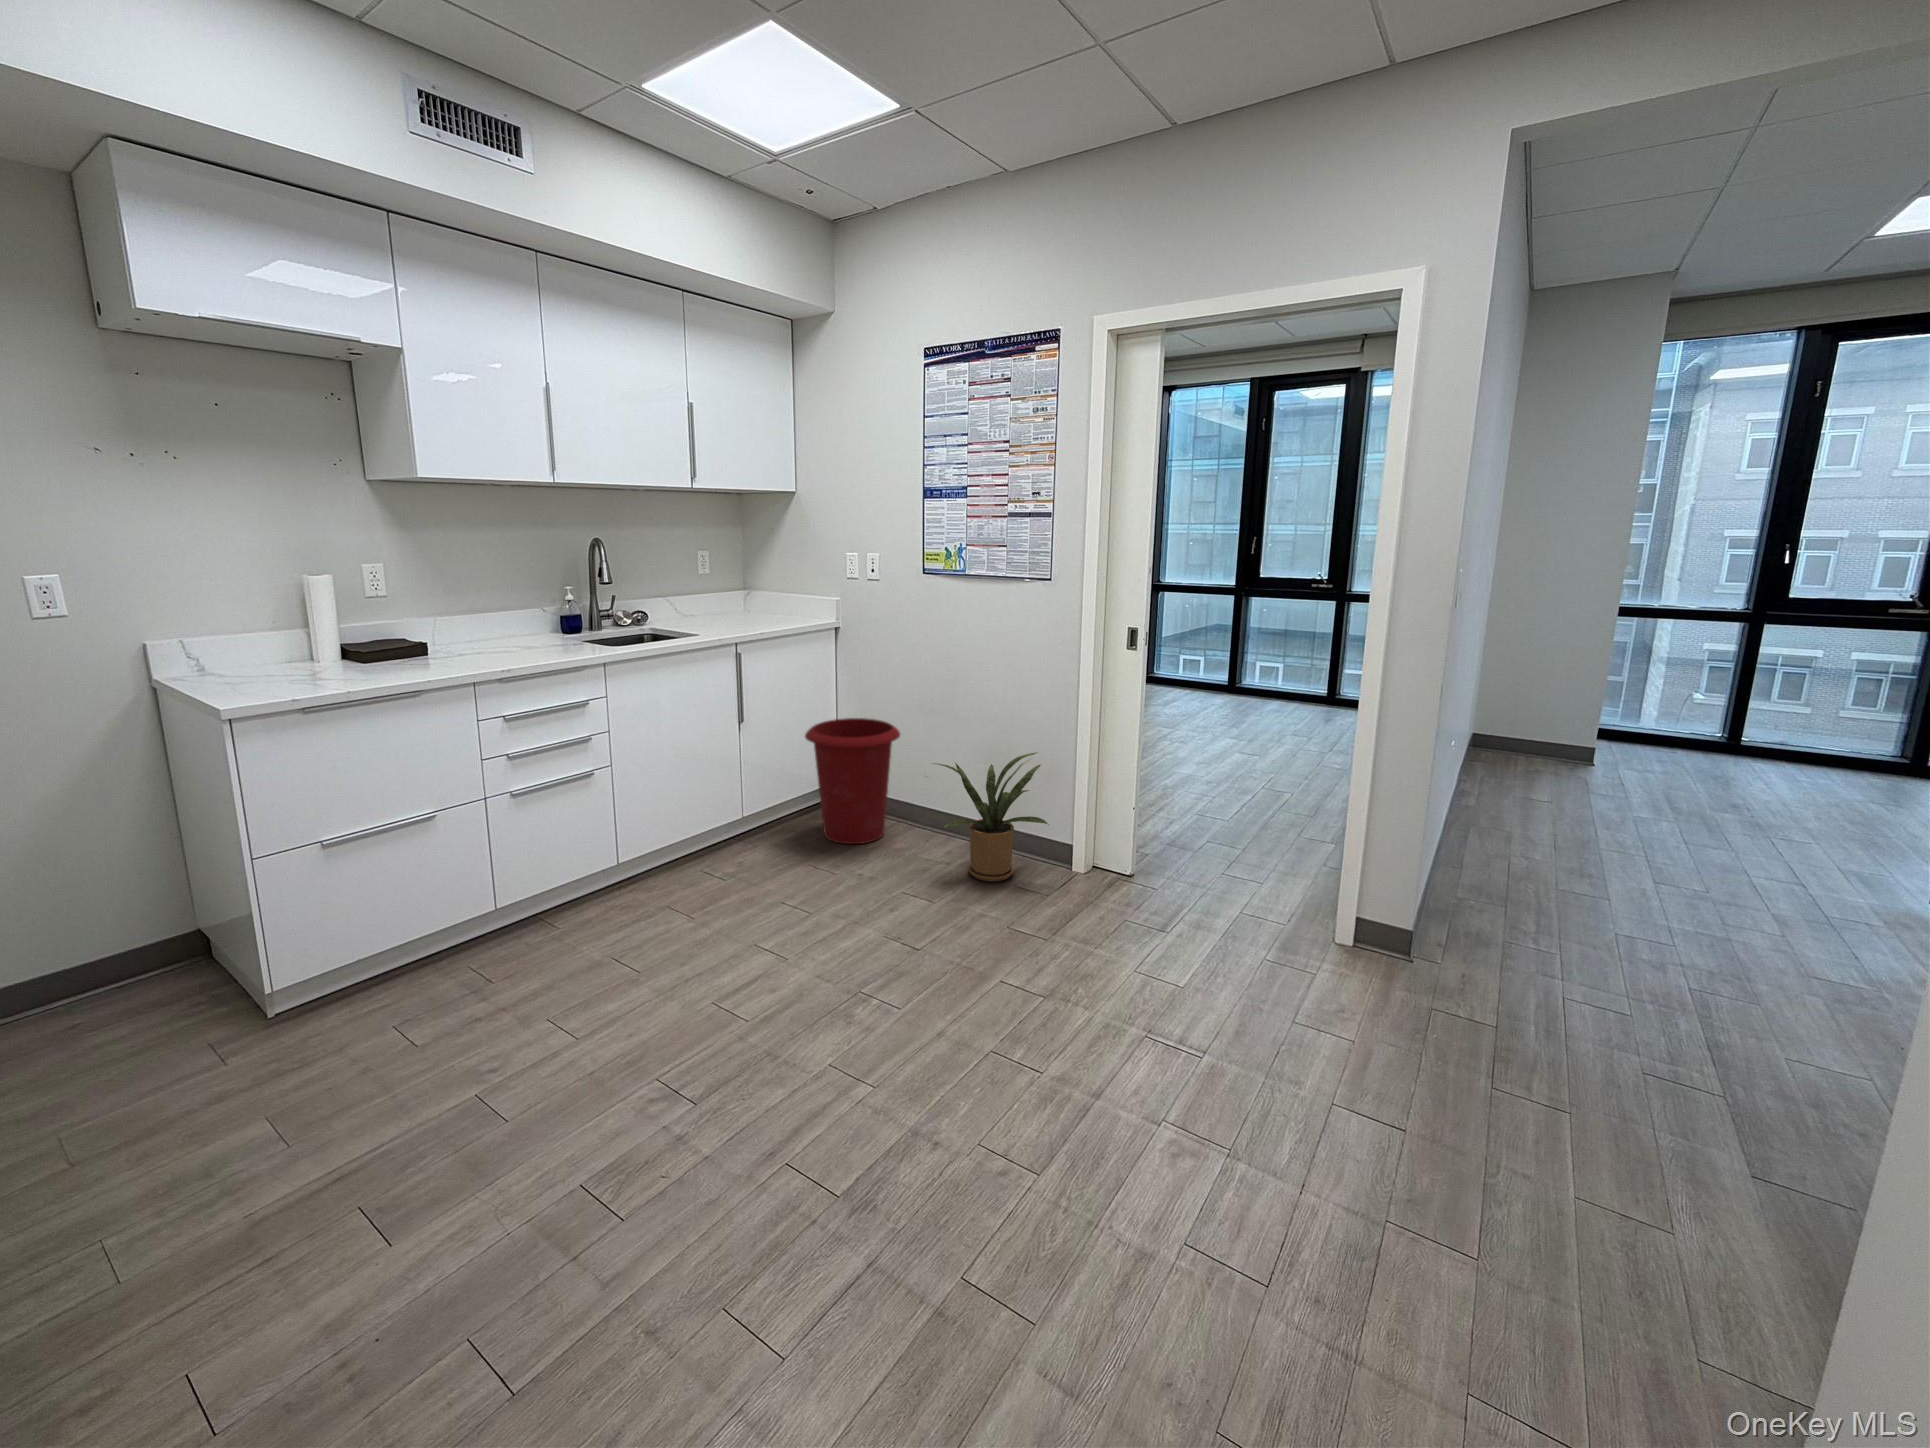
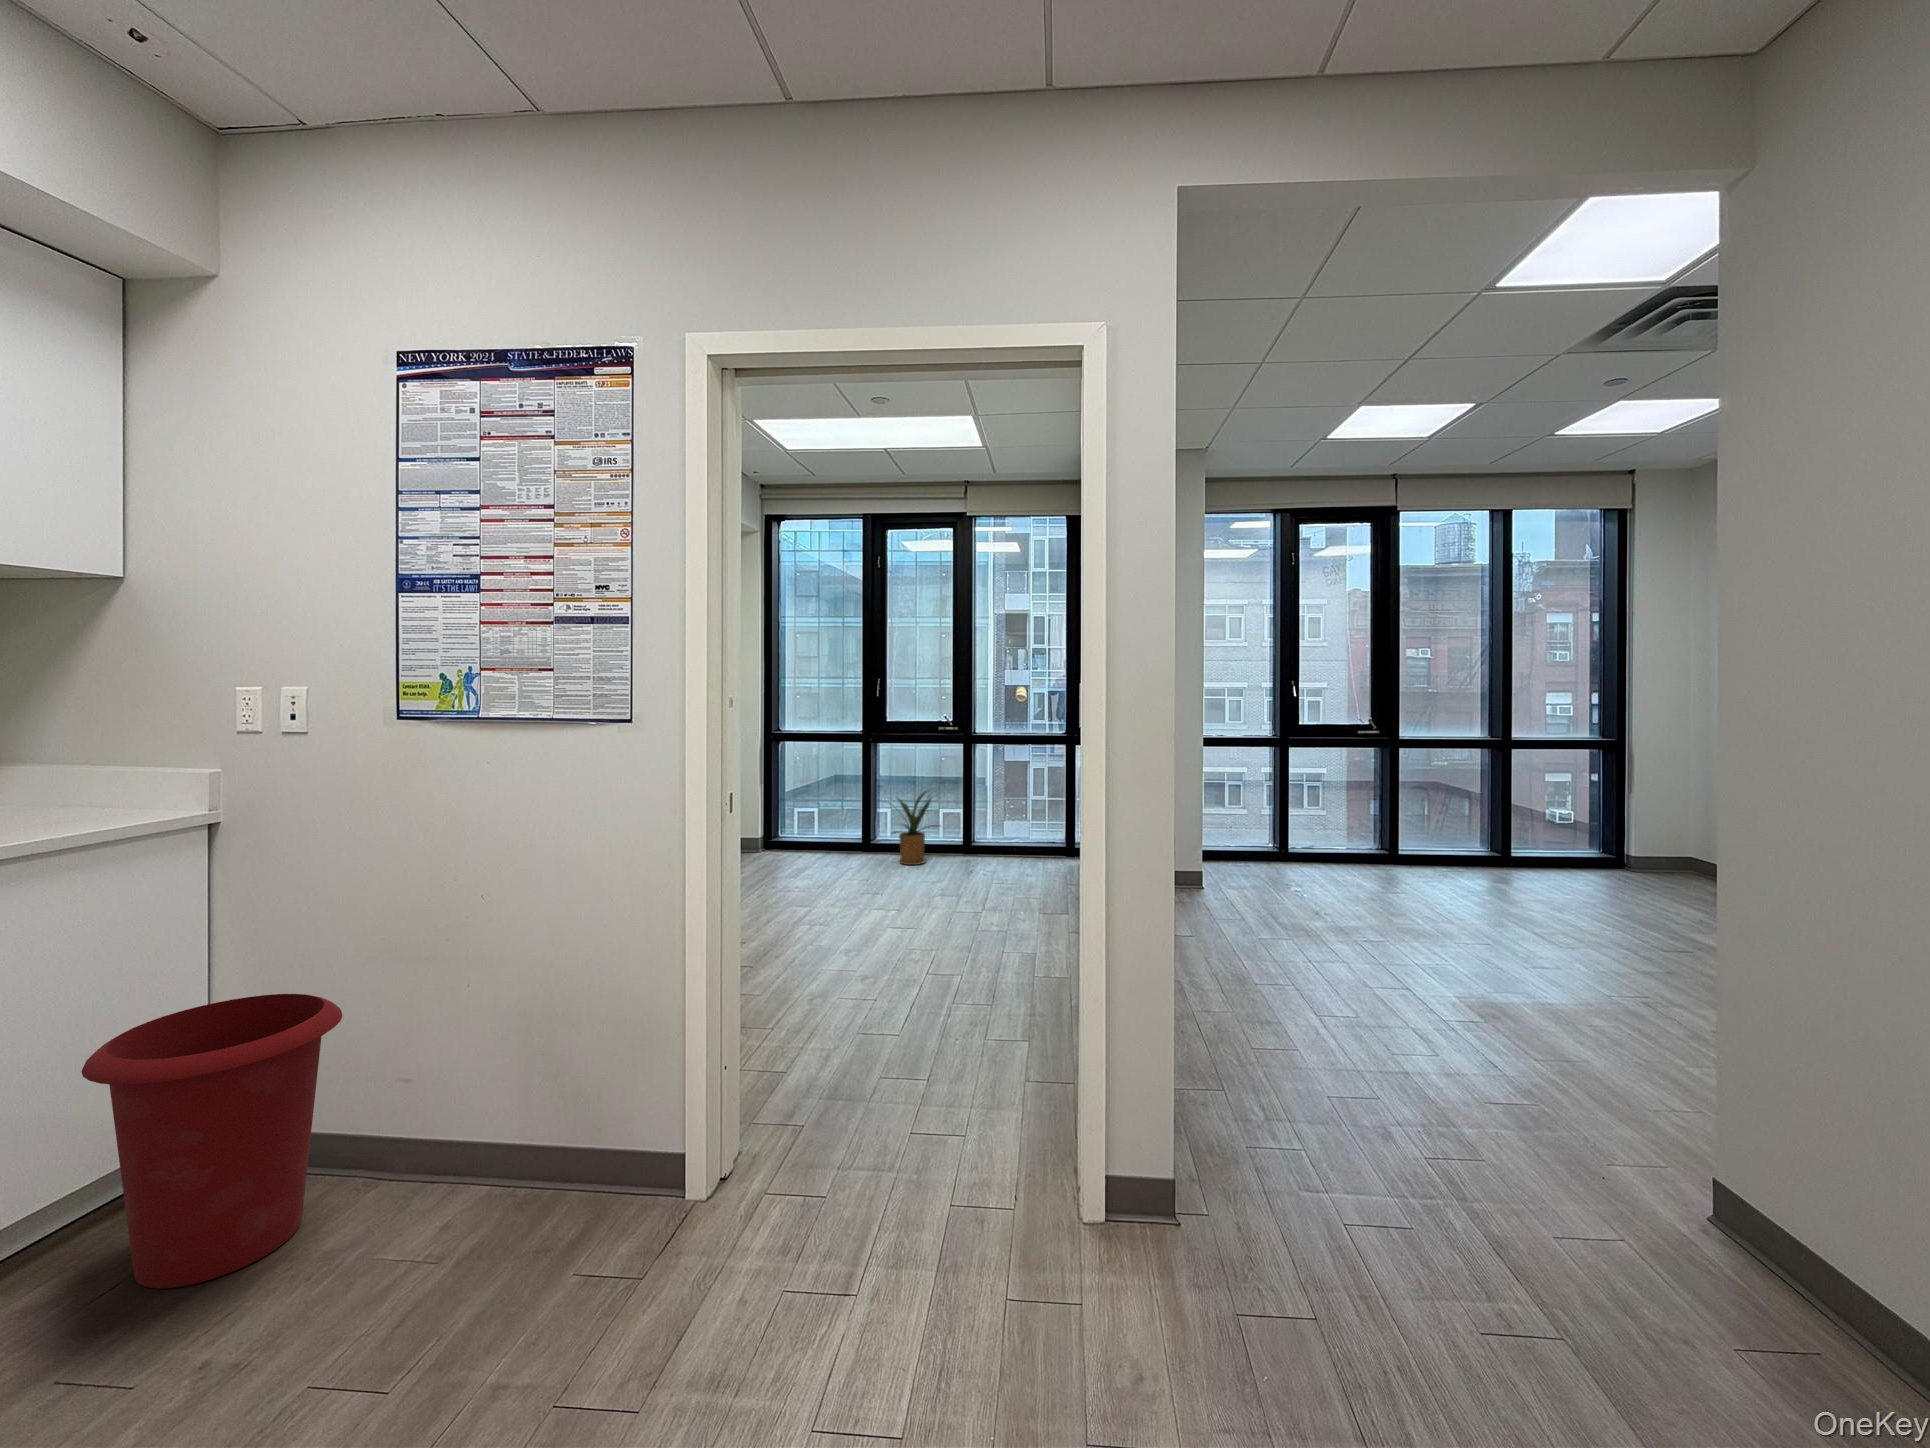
house plant: present [933,753,1049,882] -> present [891,791,938,865]

